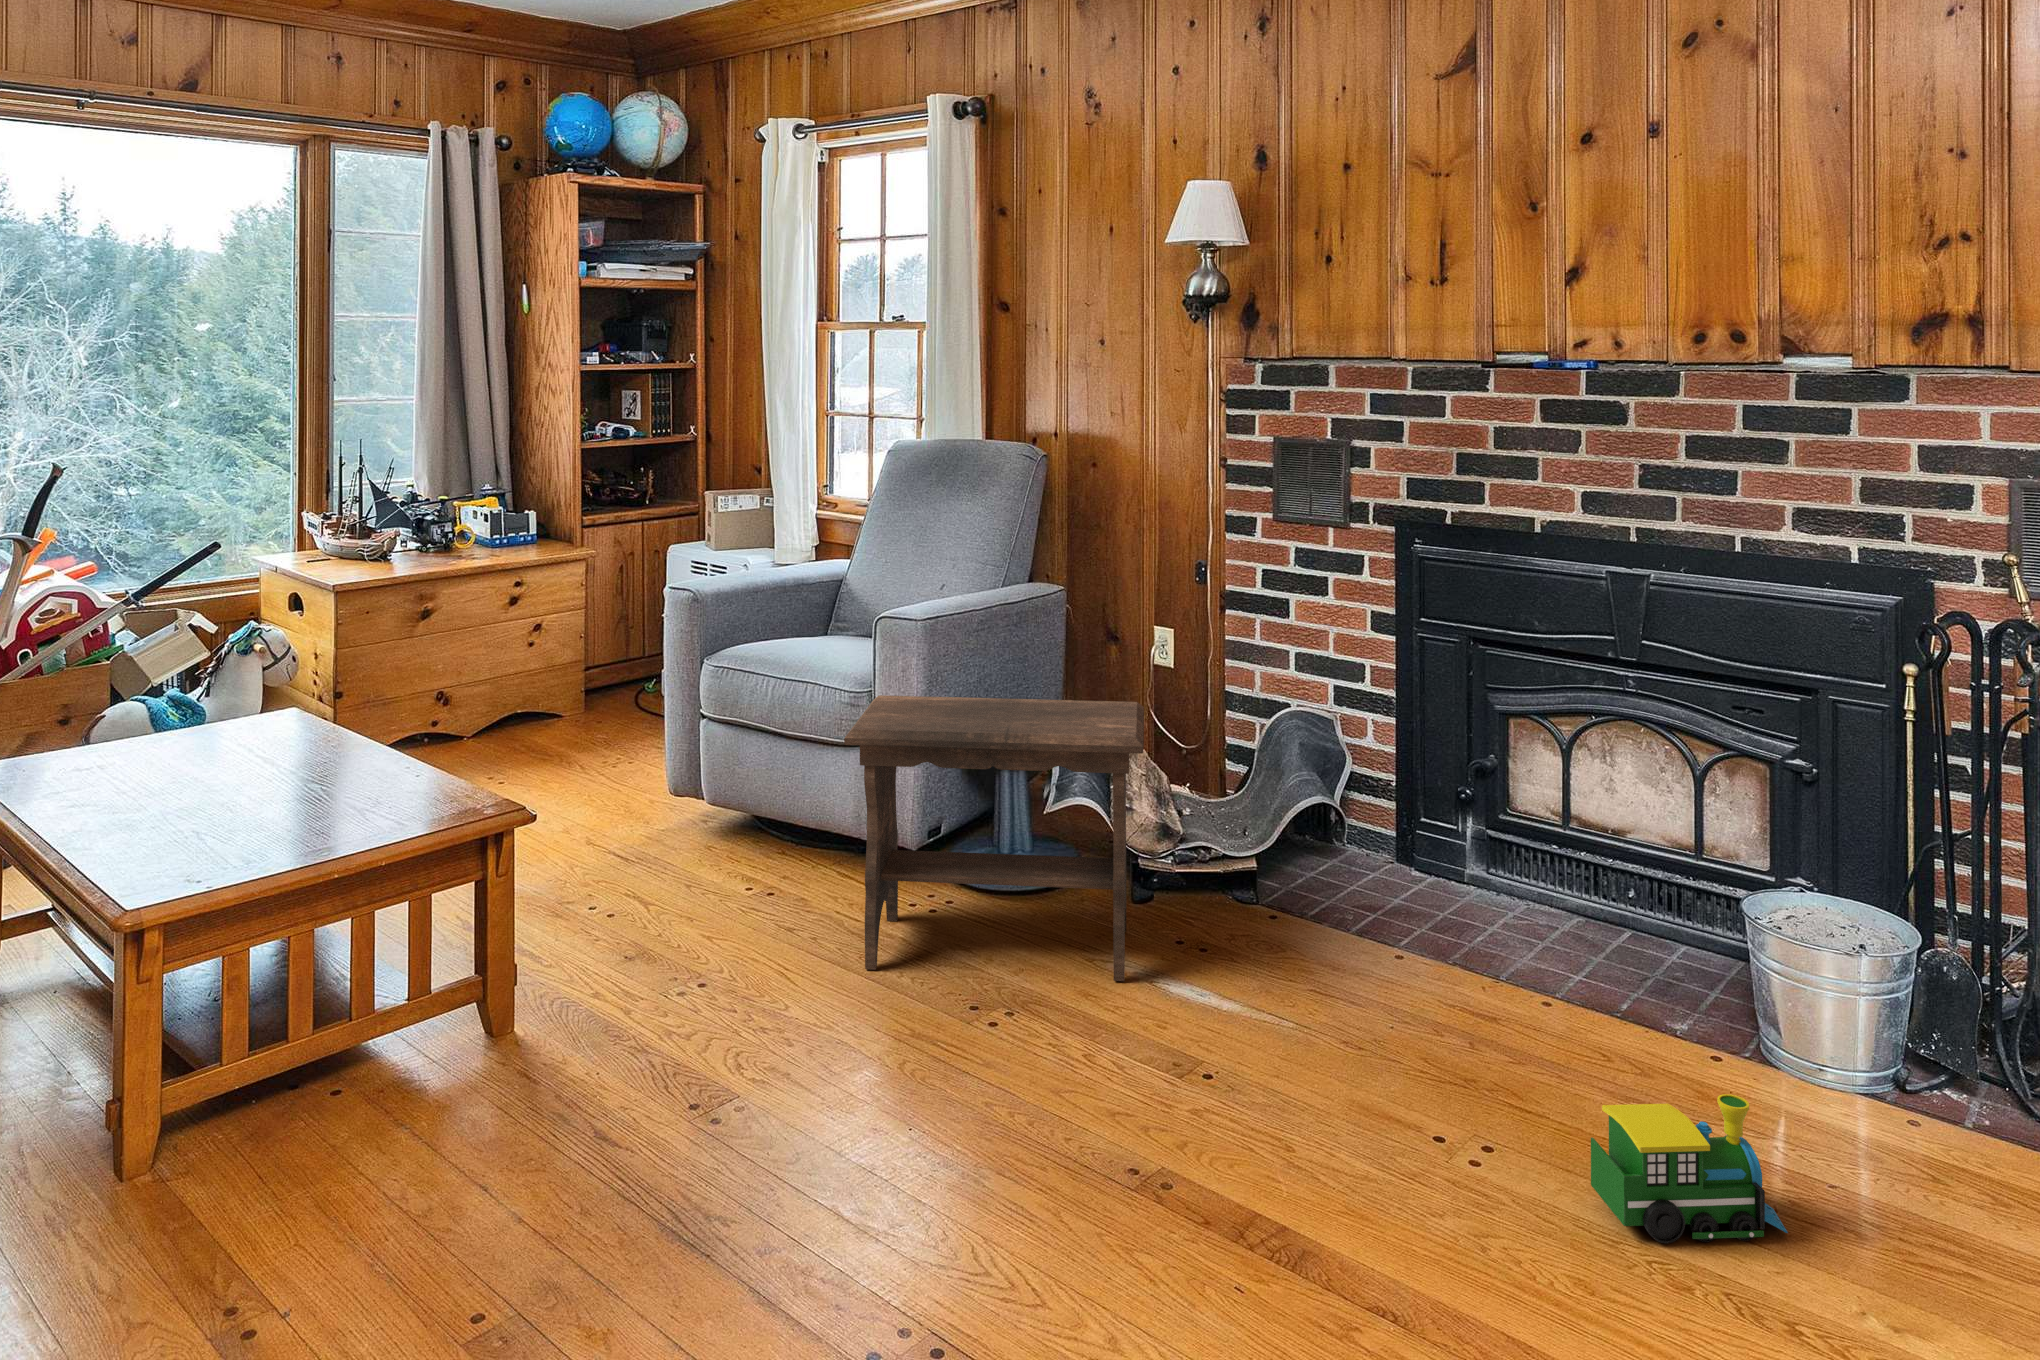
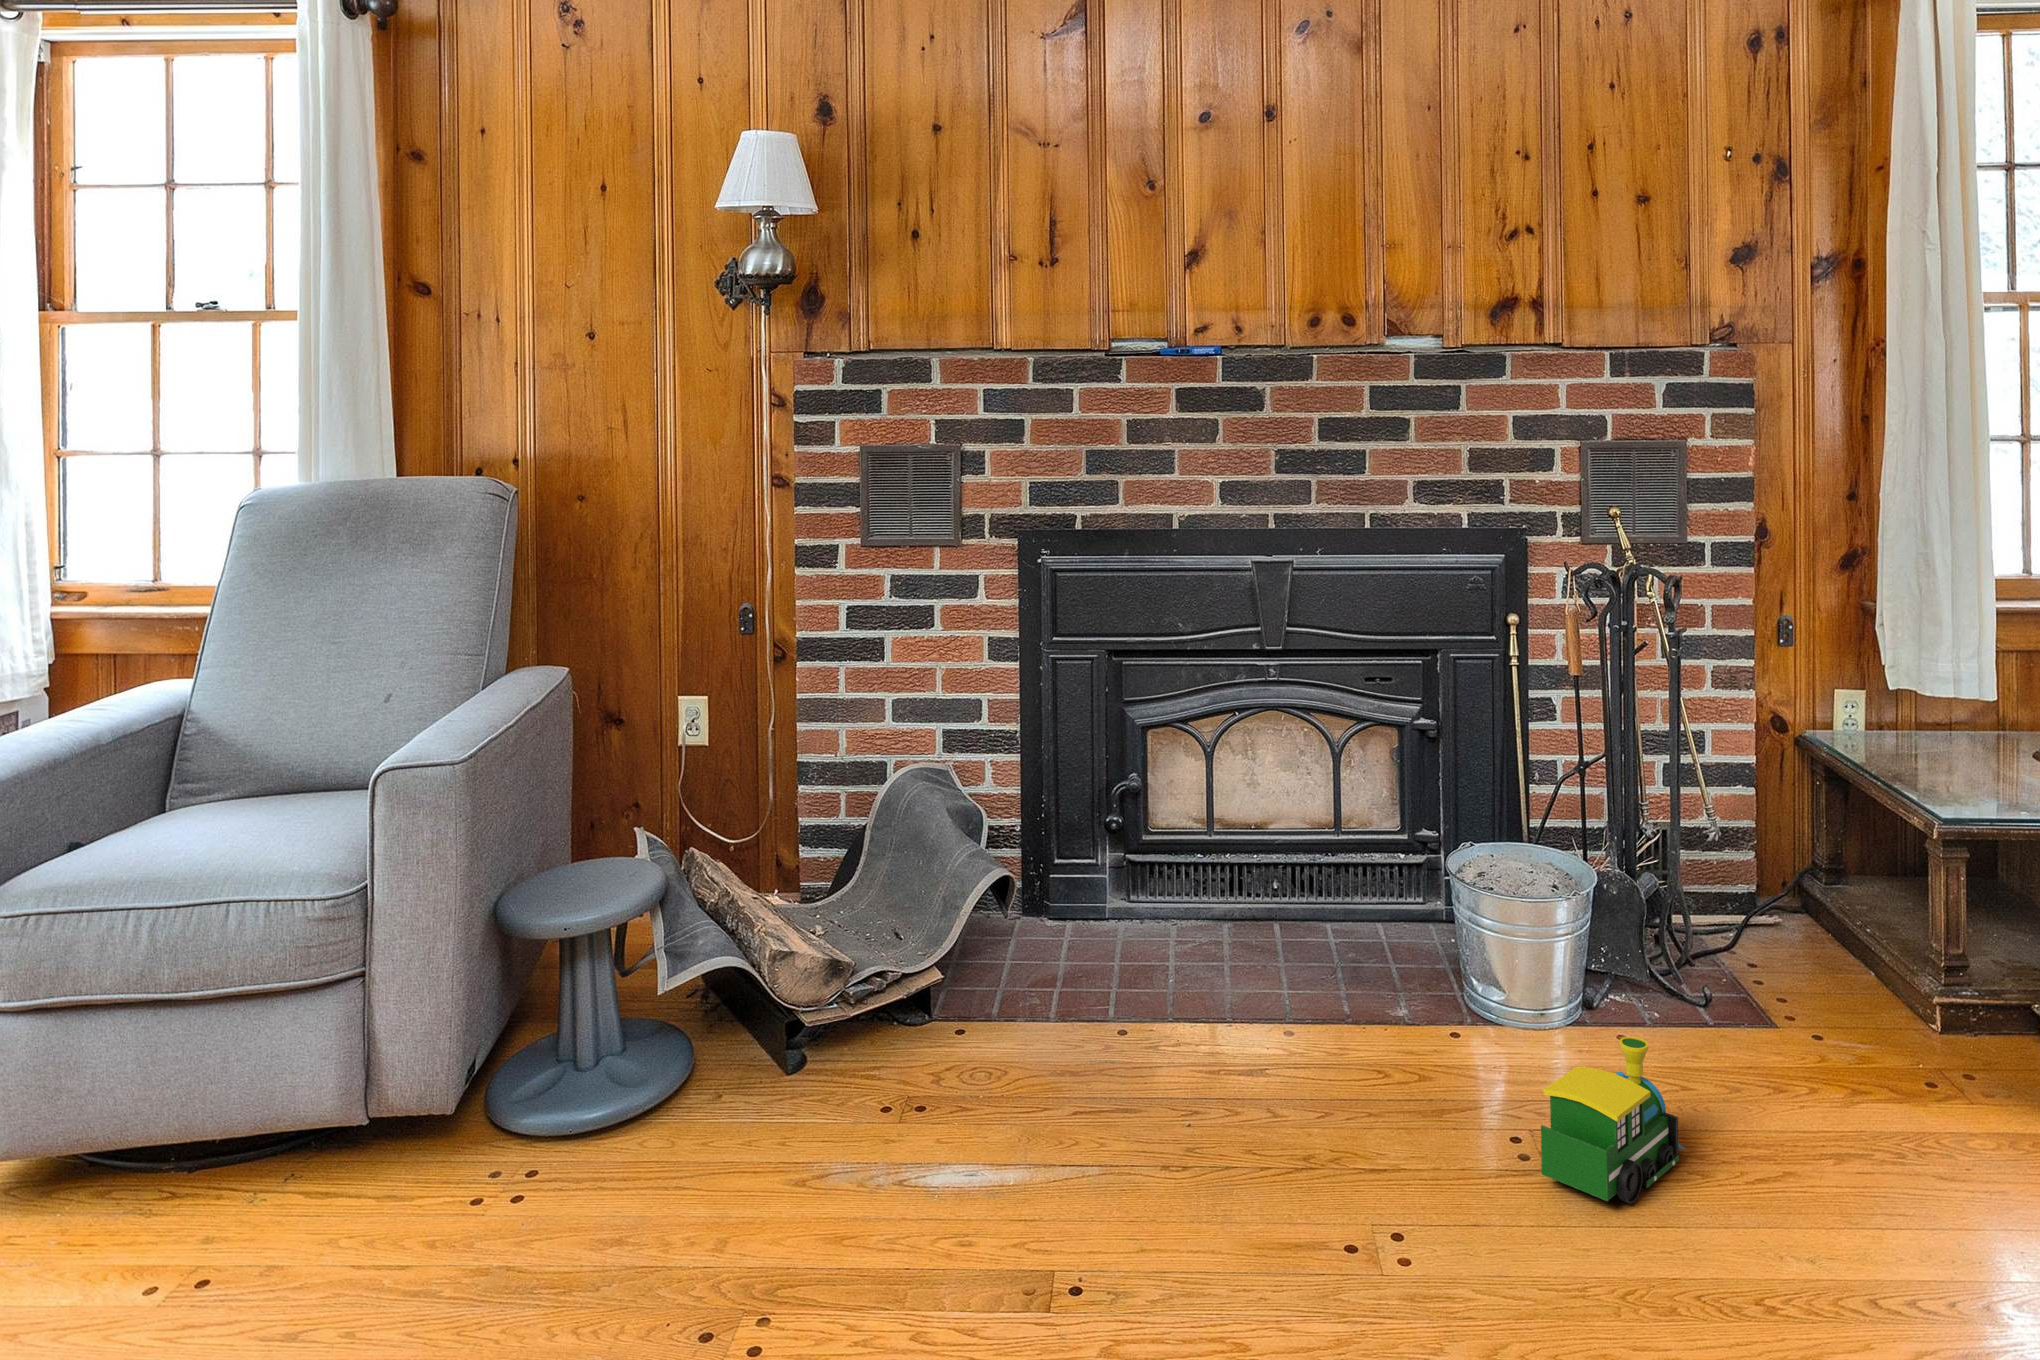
footstool: present [844,695,1144,981] -> none [473,787,932,1269]

